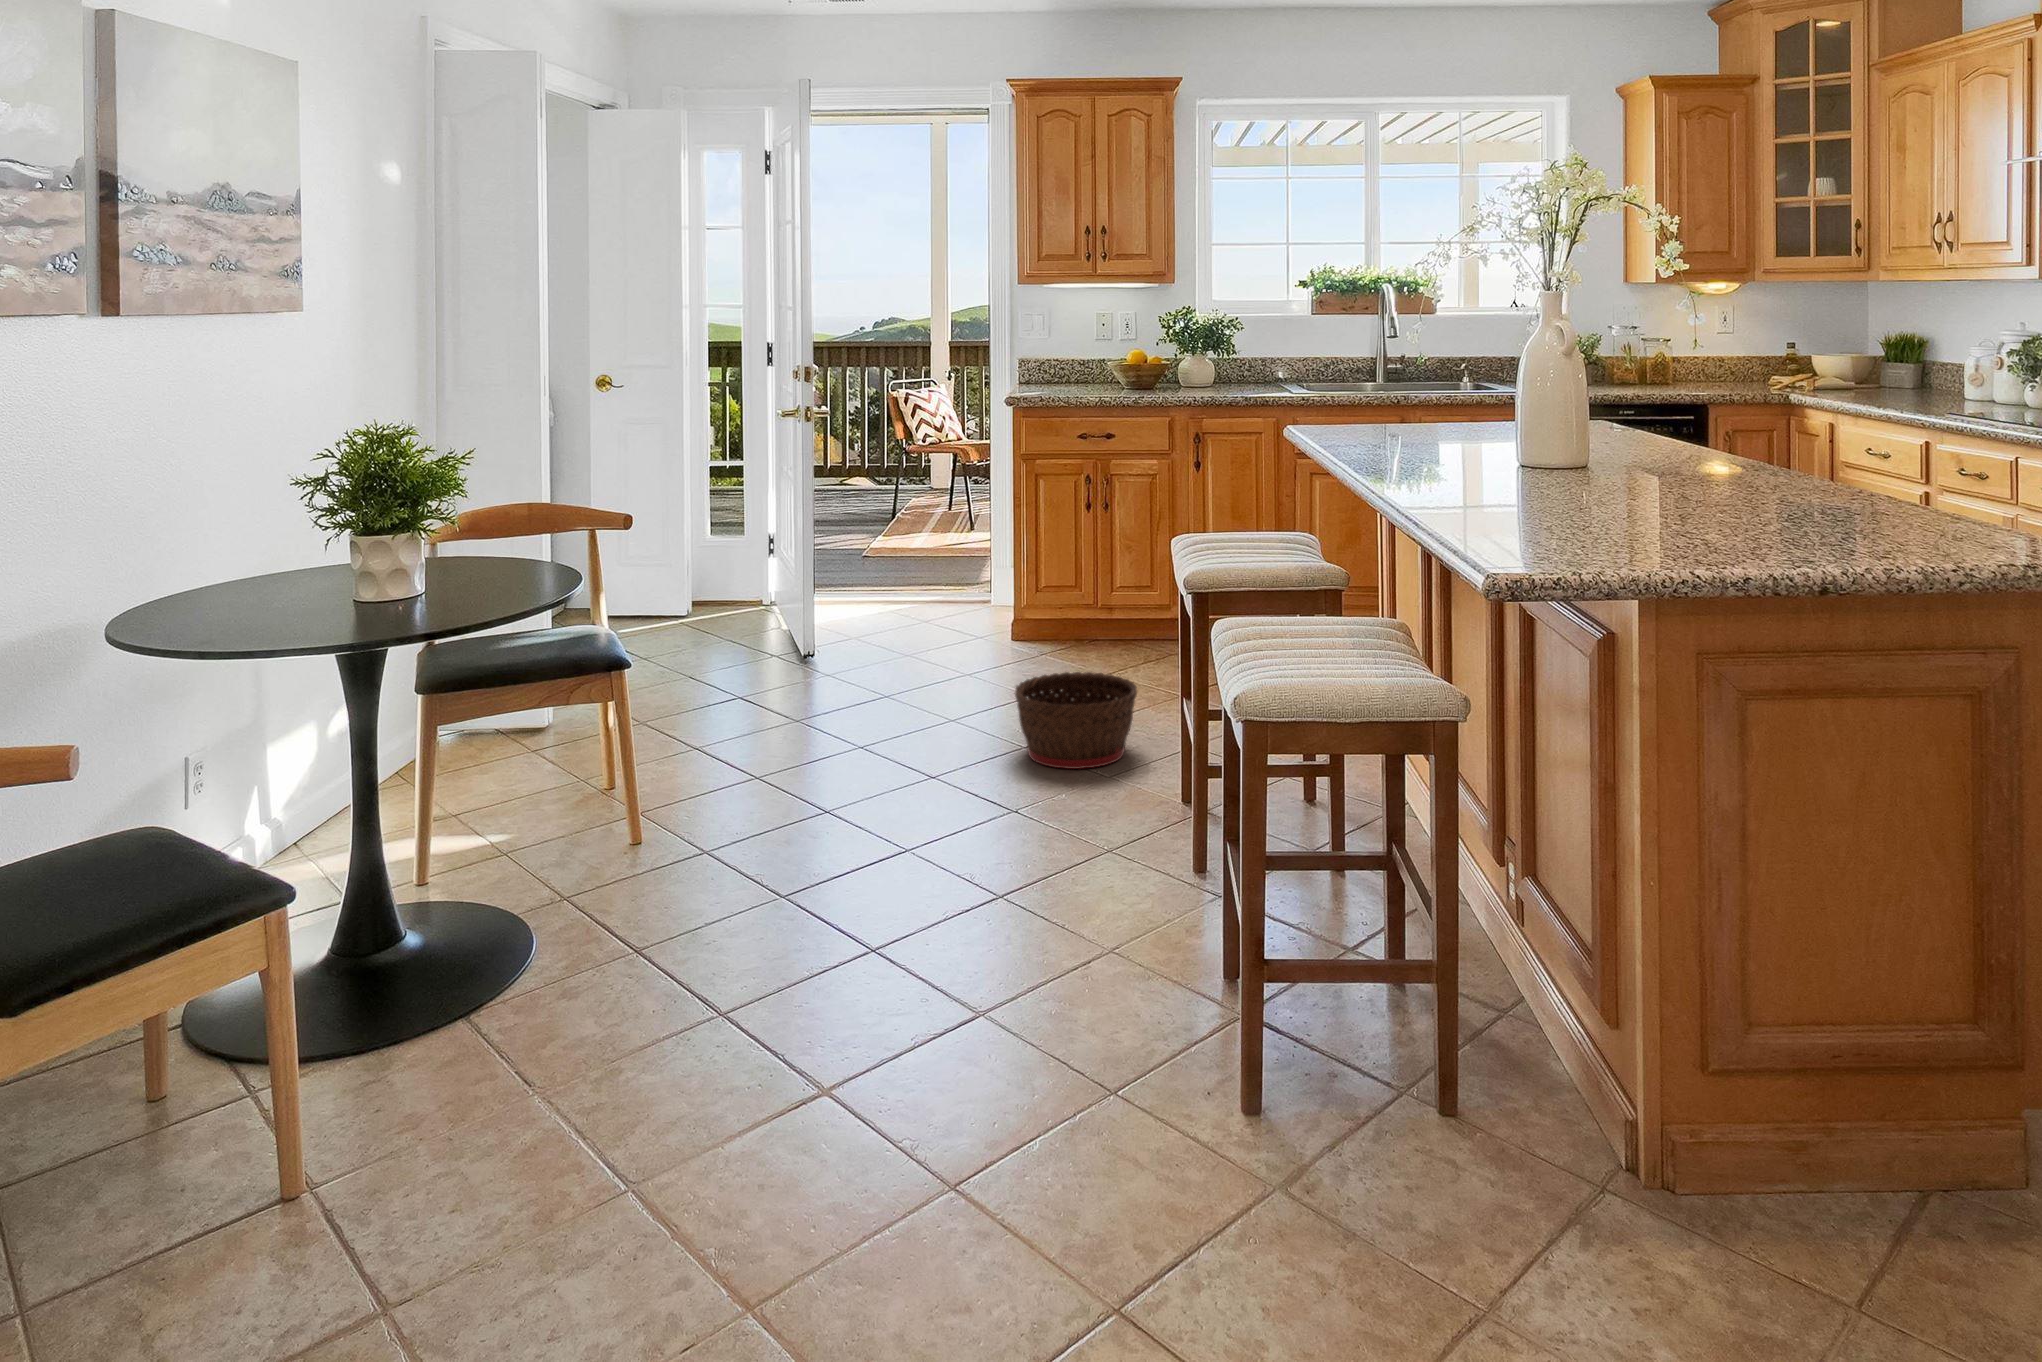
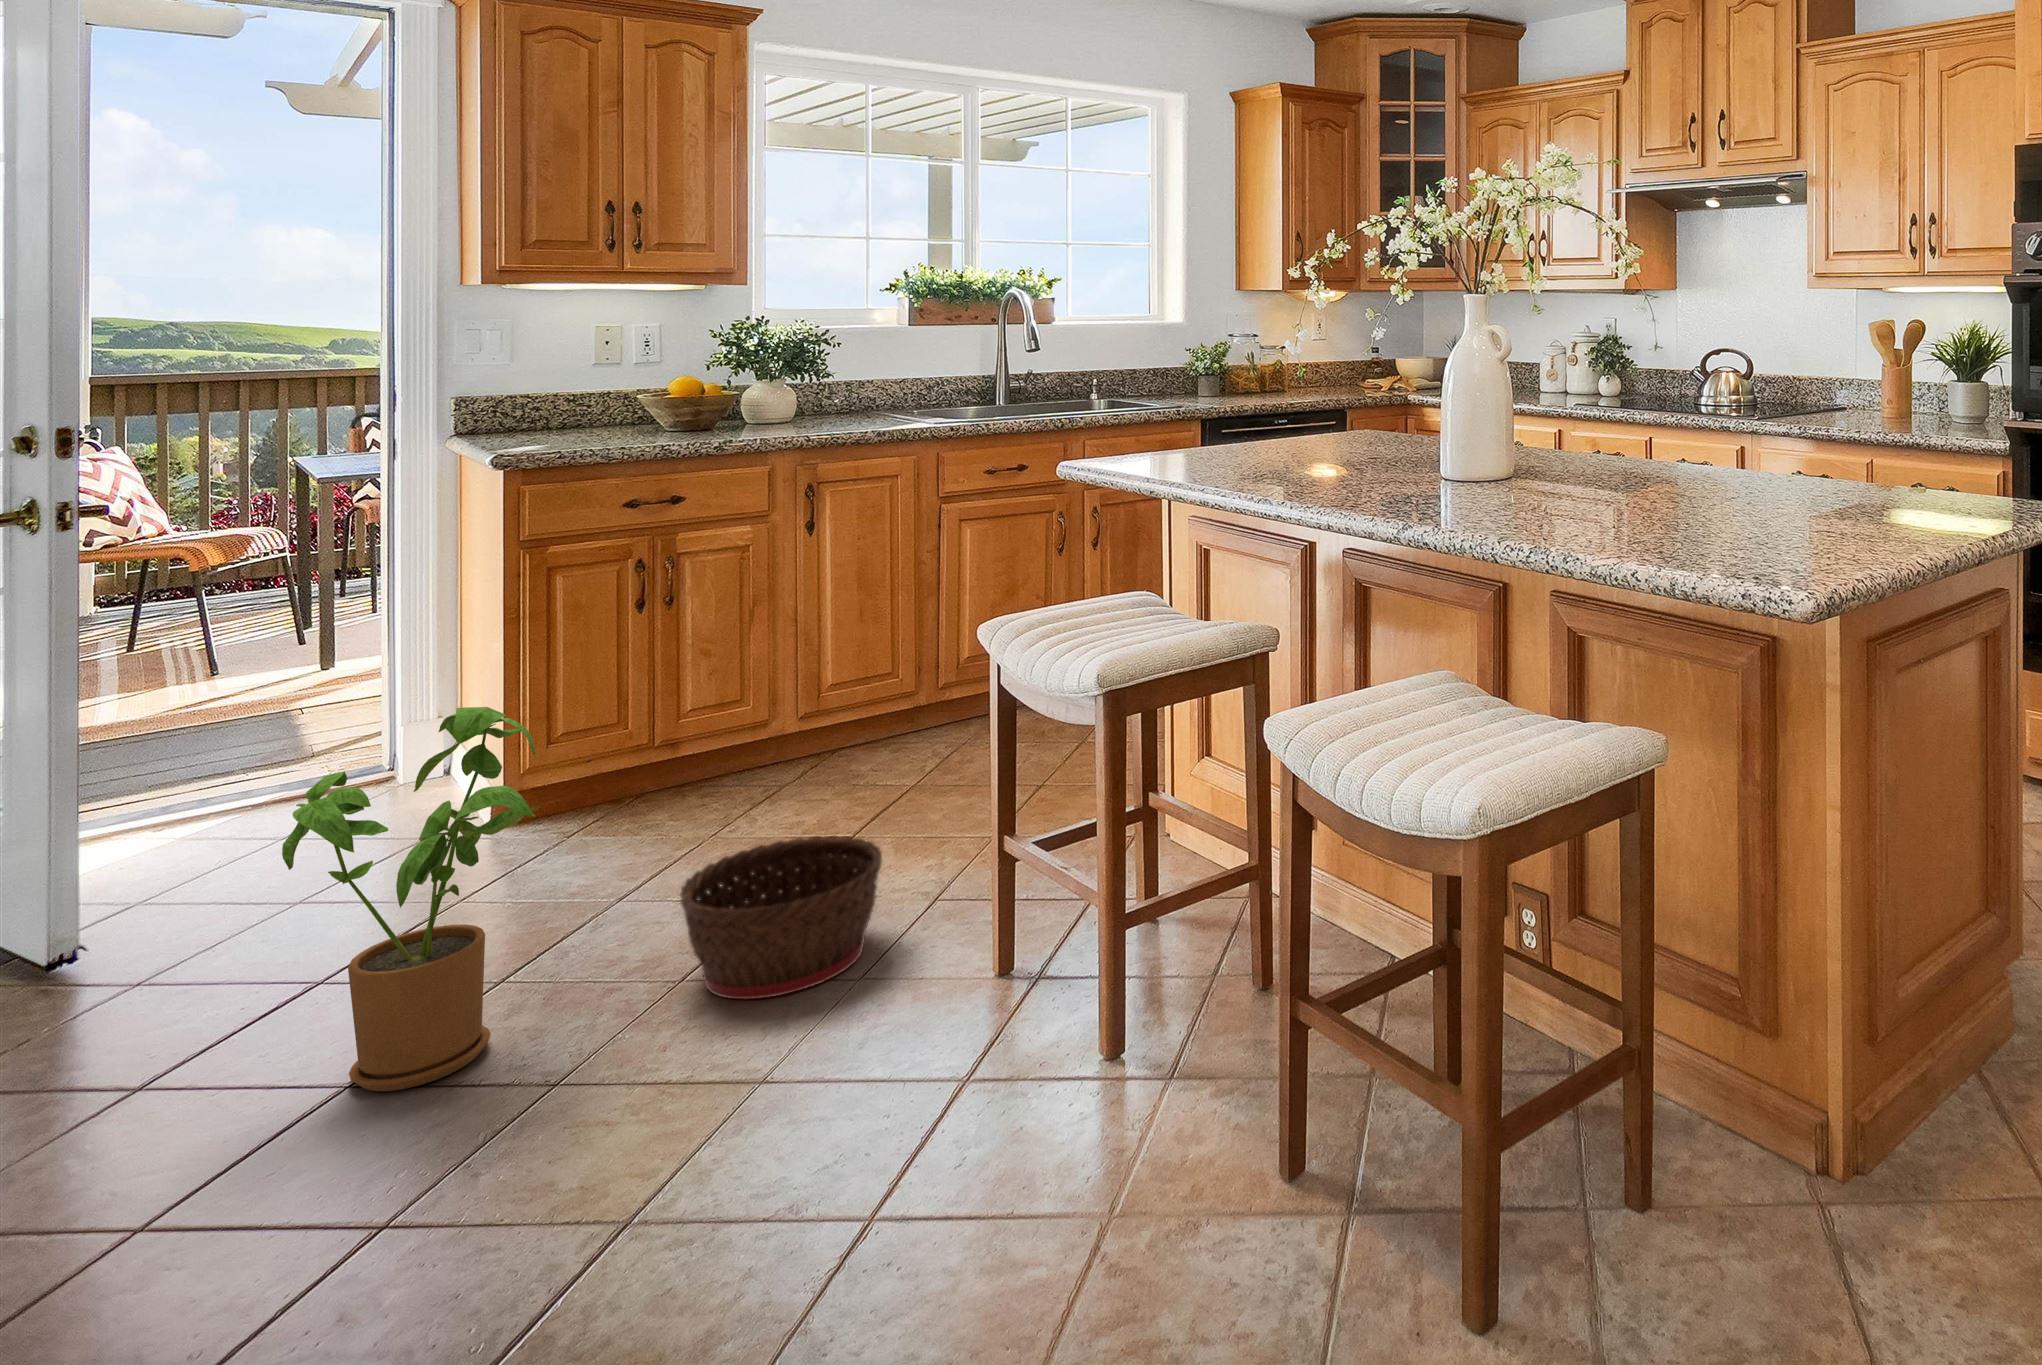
house plant: none [833,539,950,755] -> present [282,707,541,1091]

